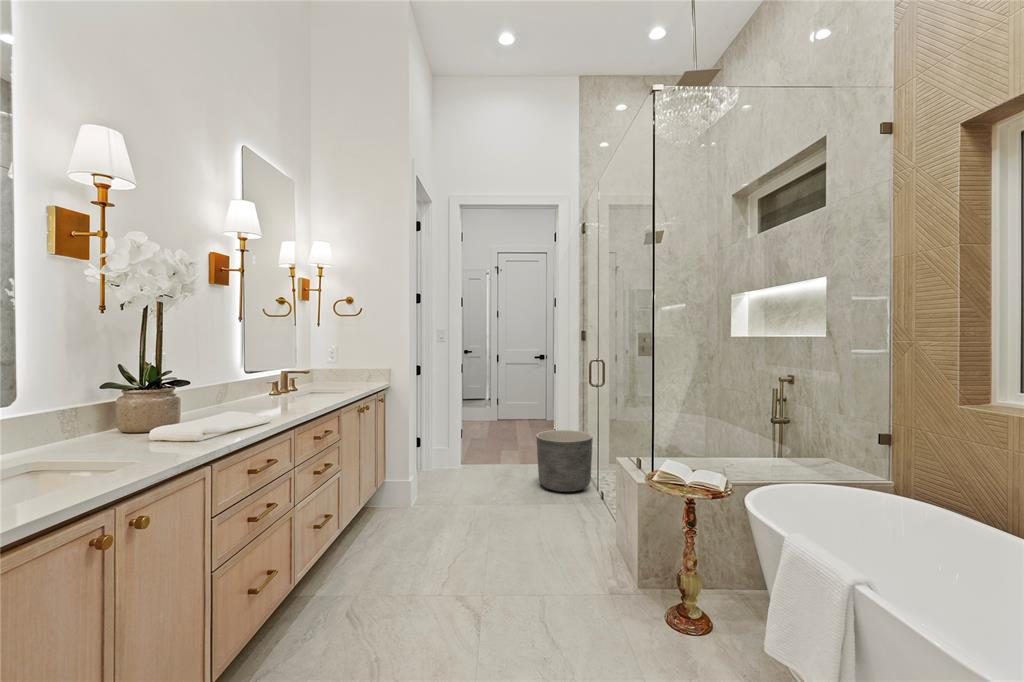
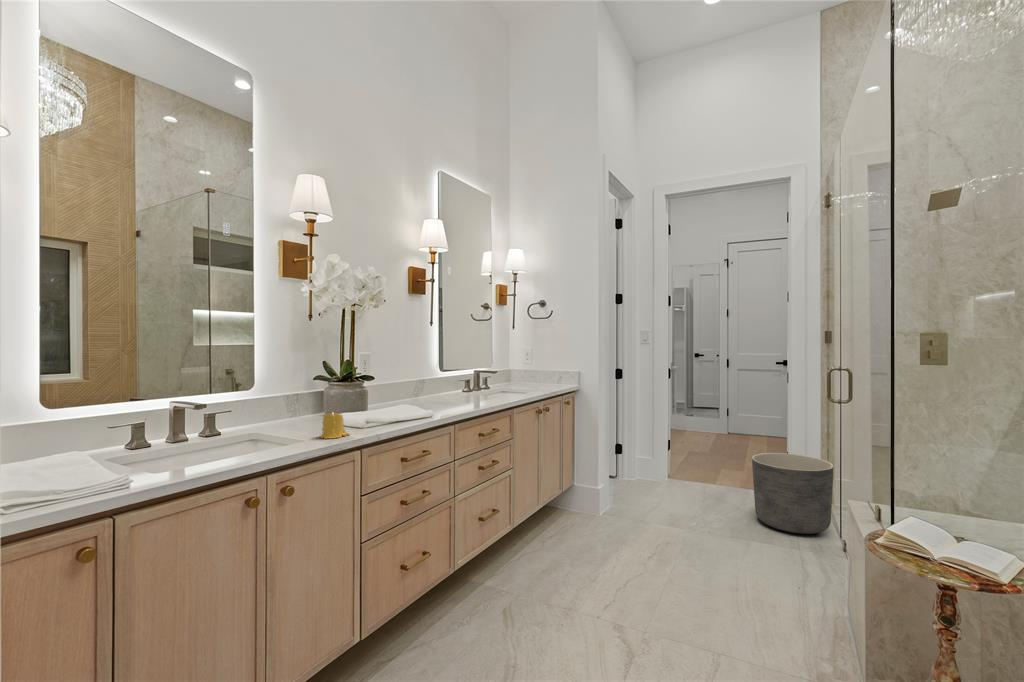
candle: none [154,423,196,457] -> present [319,413,350,439]

